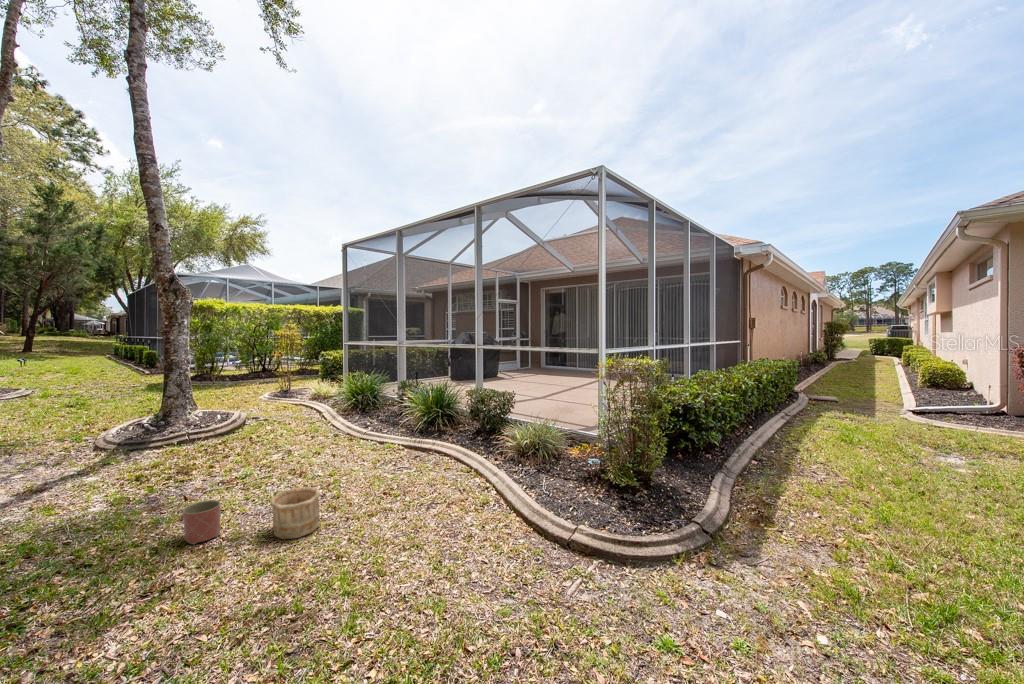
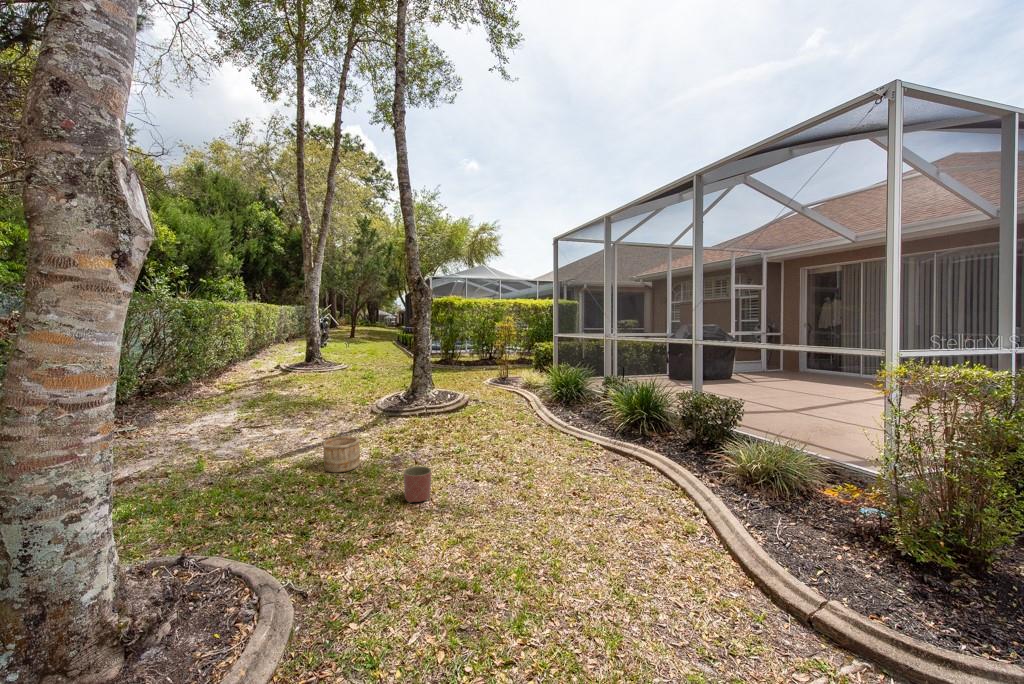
wooden bucket: present [271,487,320,539] -> present [322,436,360,472]

